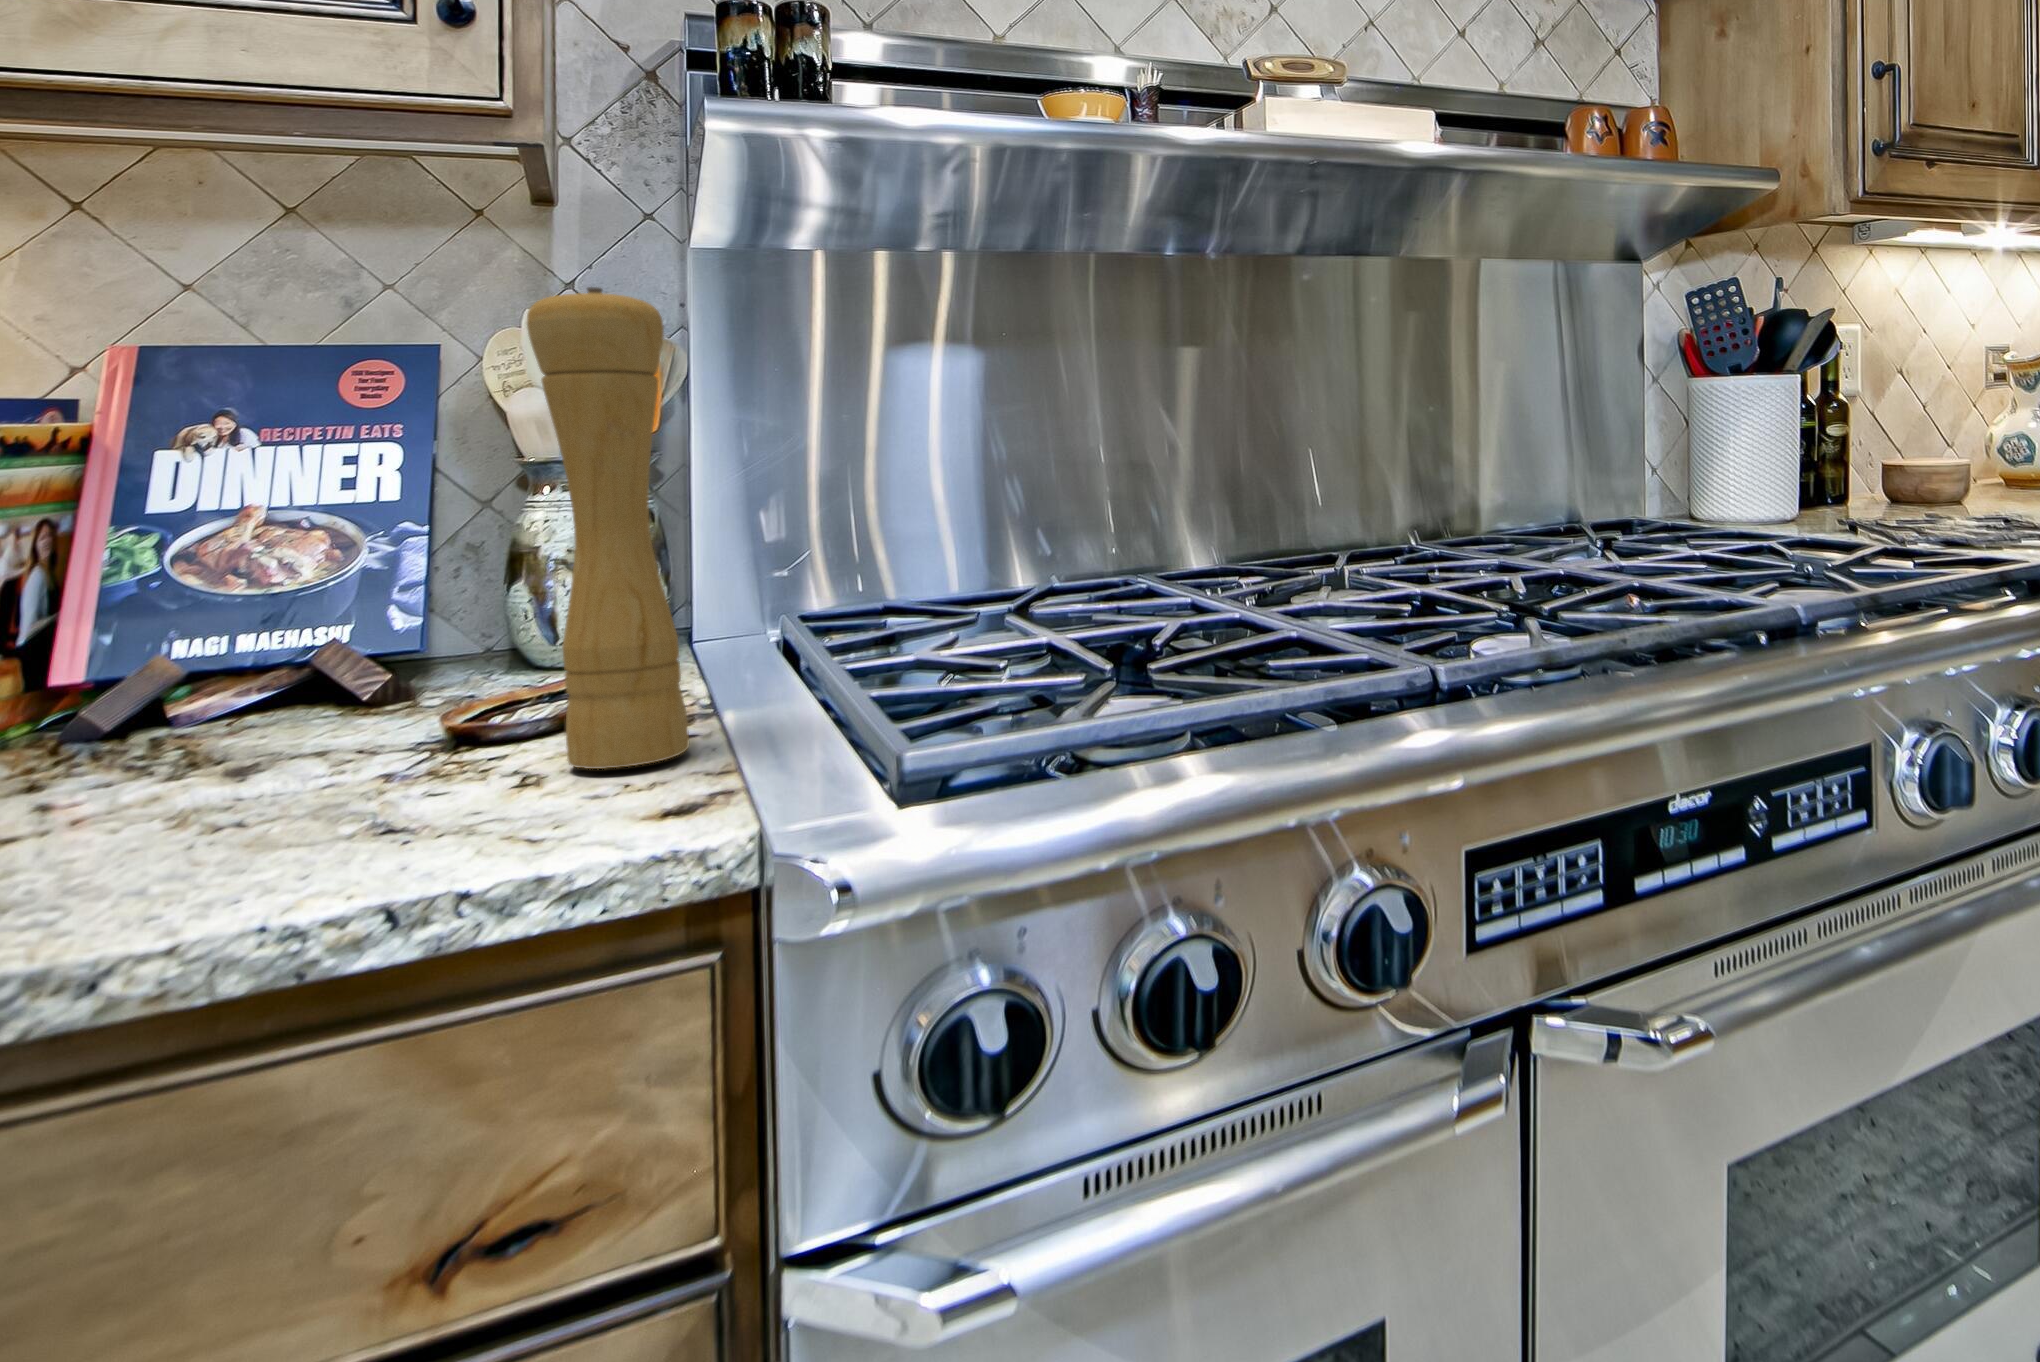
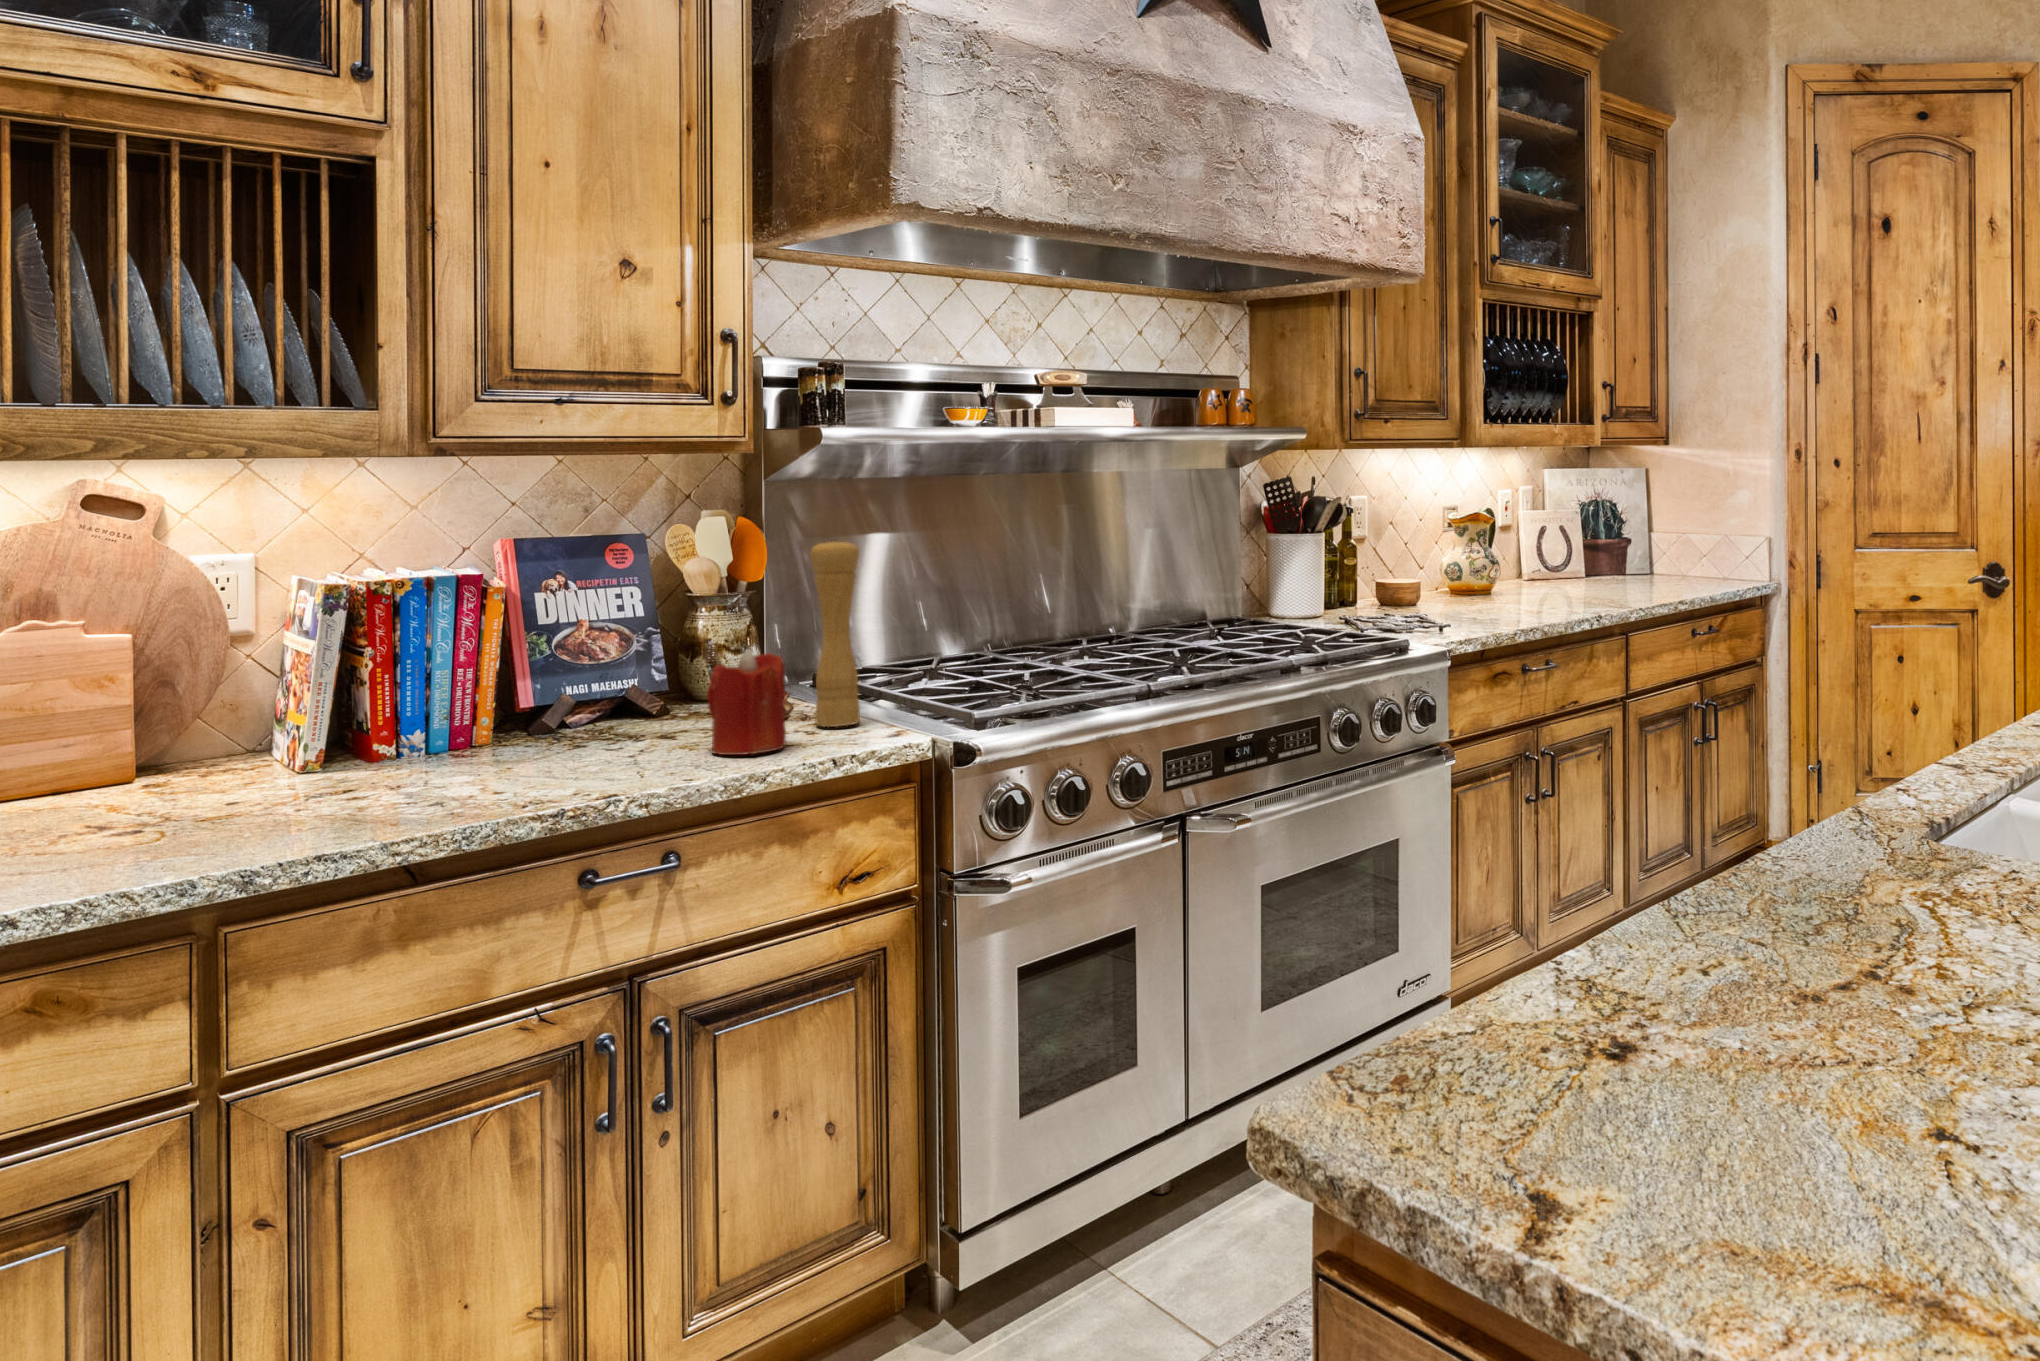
candle: none [79,565,357,883] -> present [707,649,786,755]

